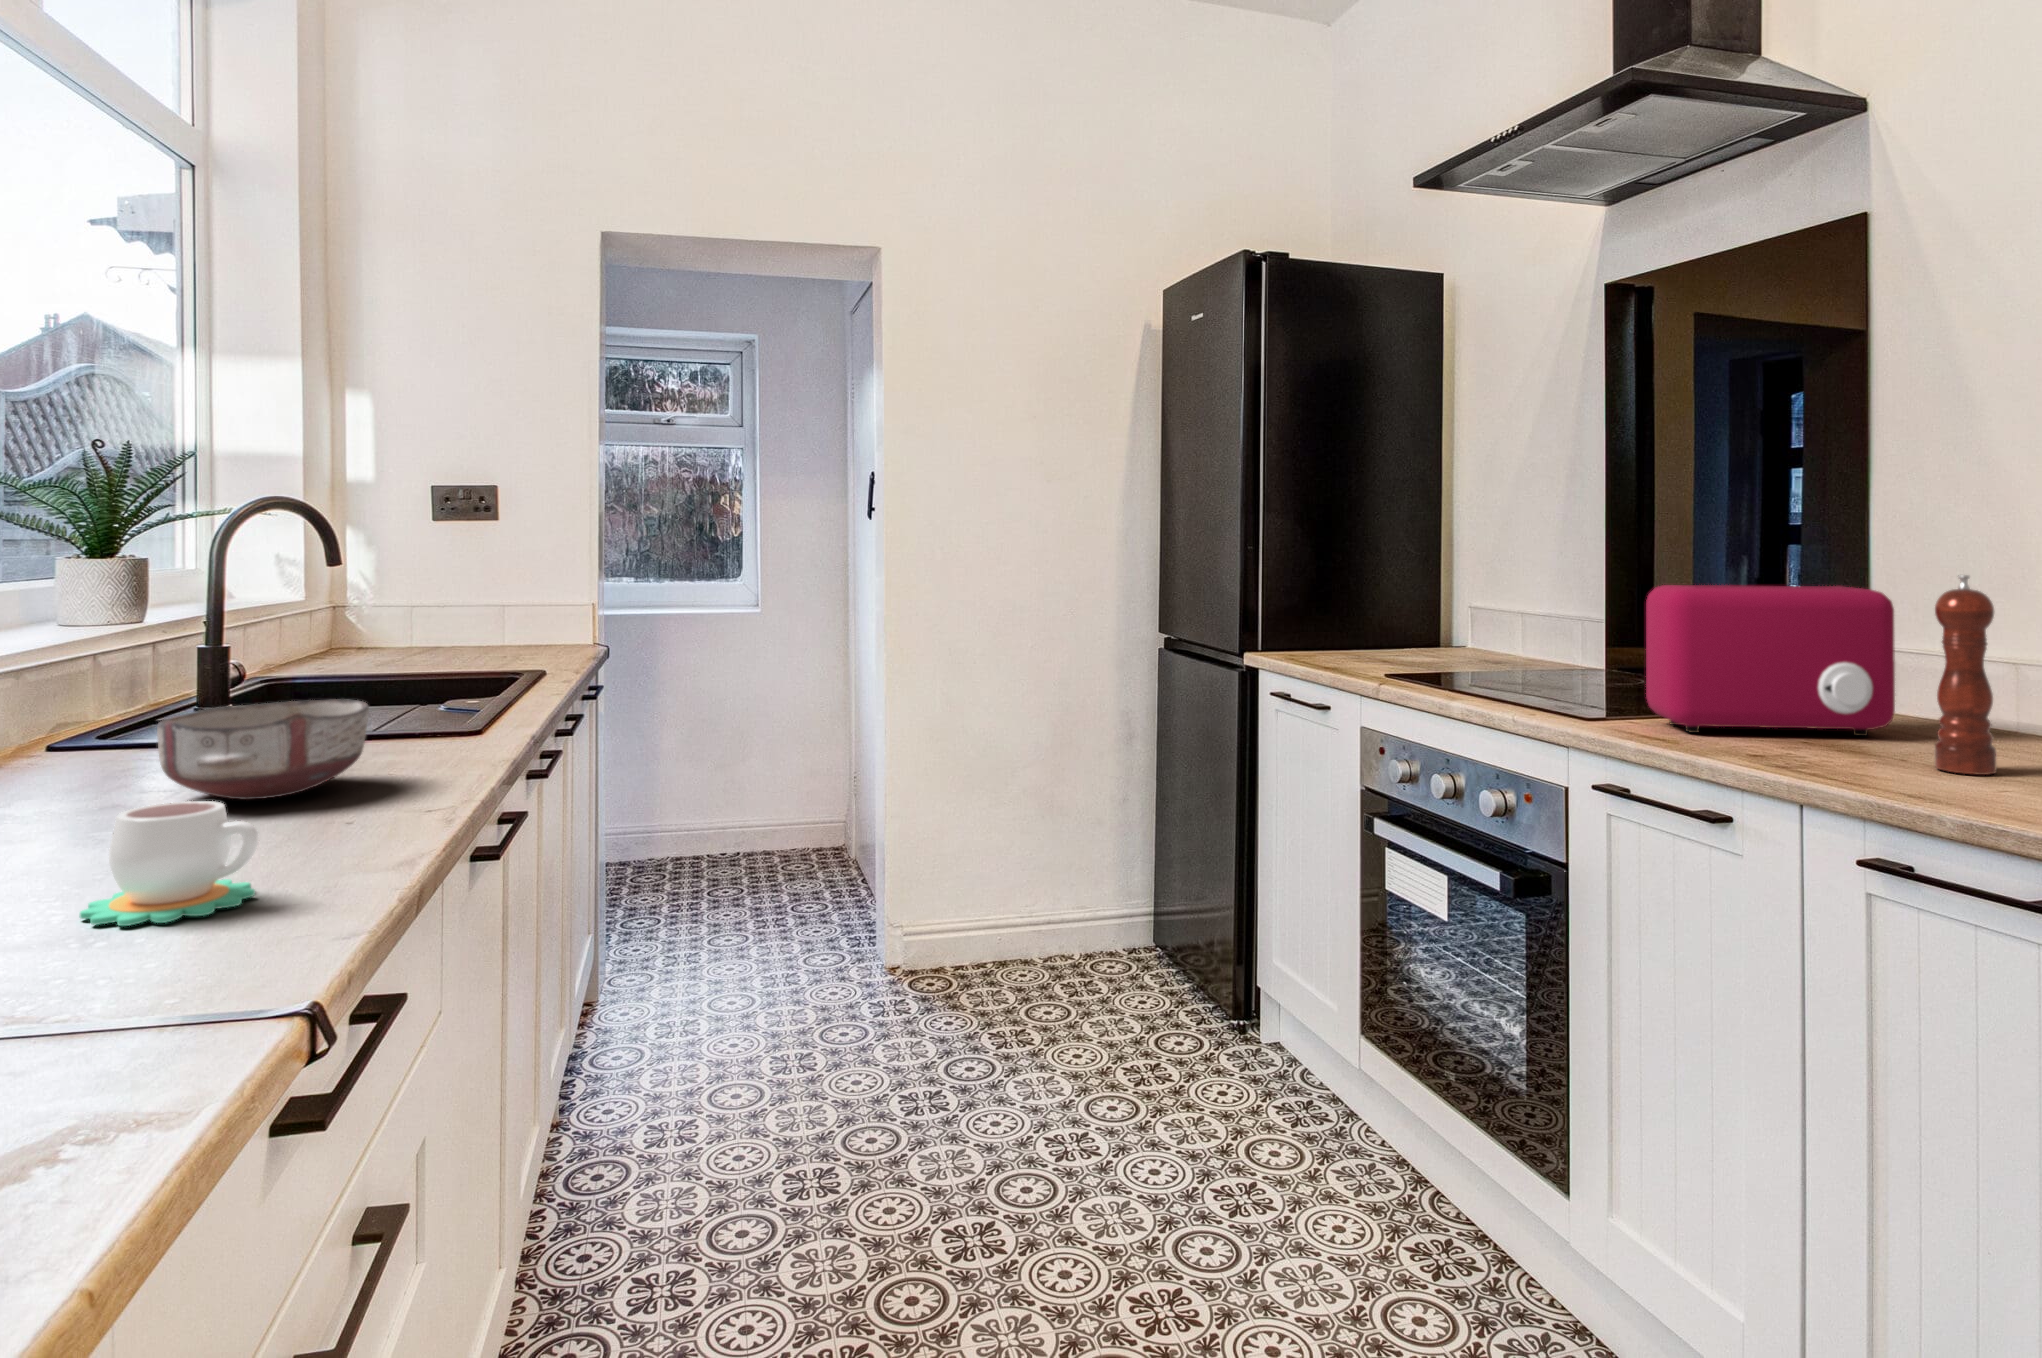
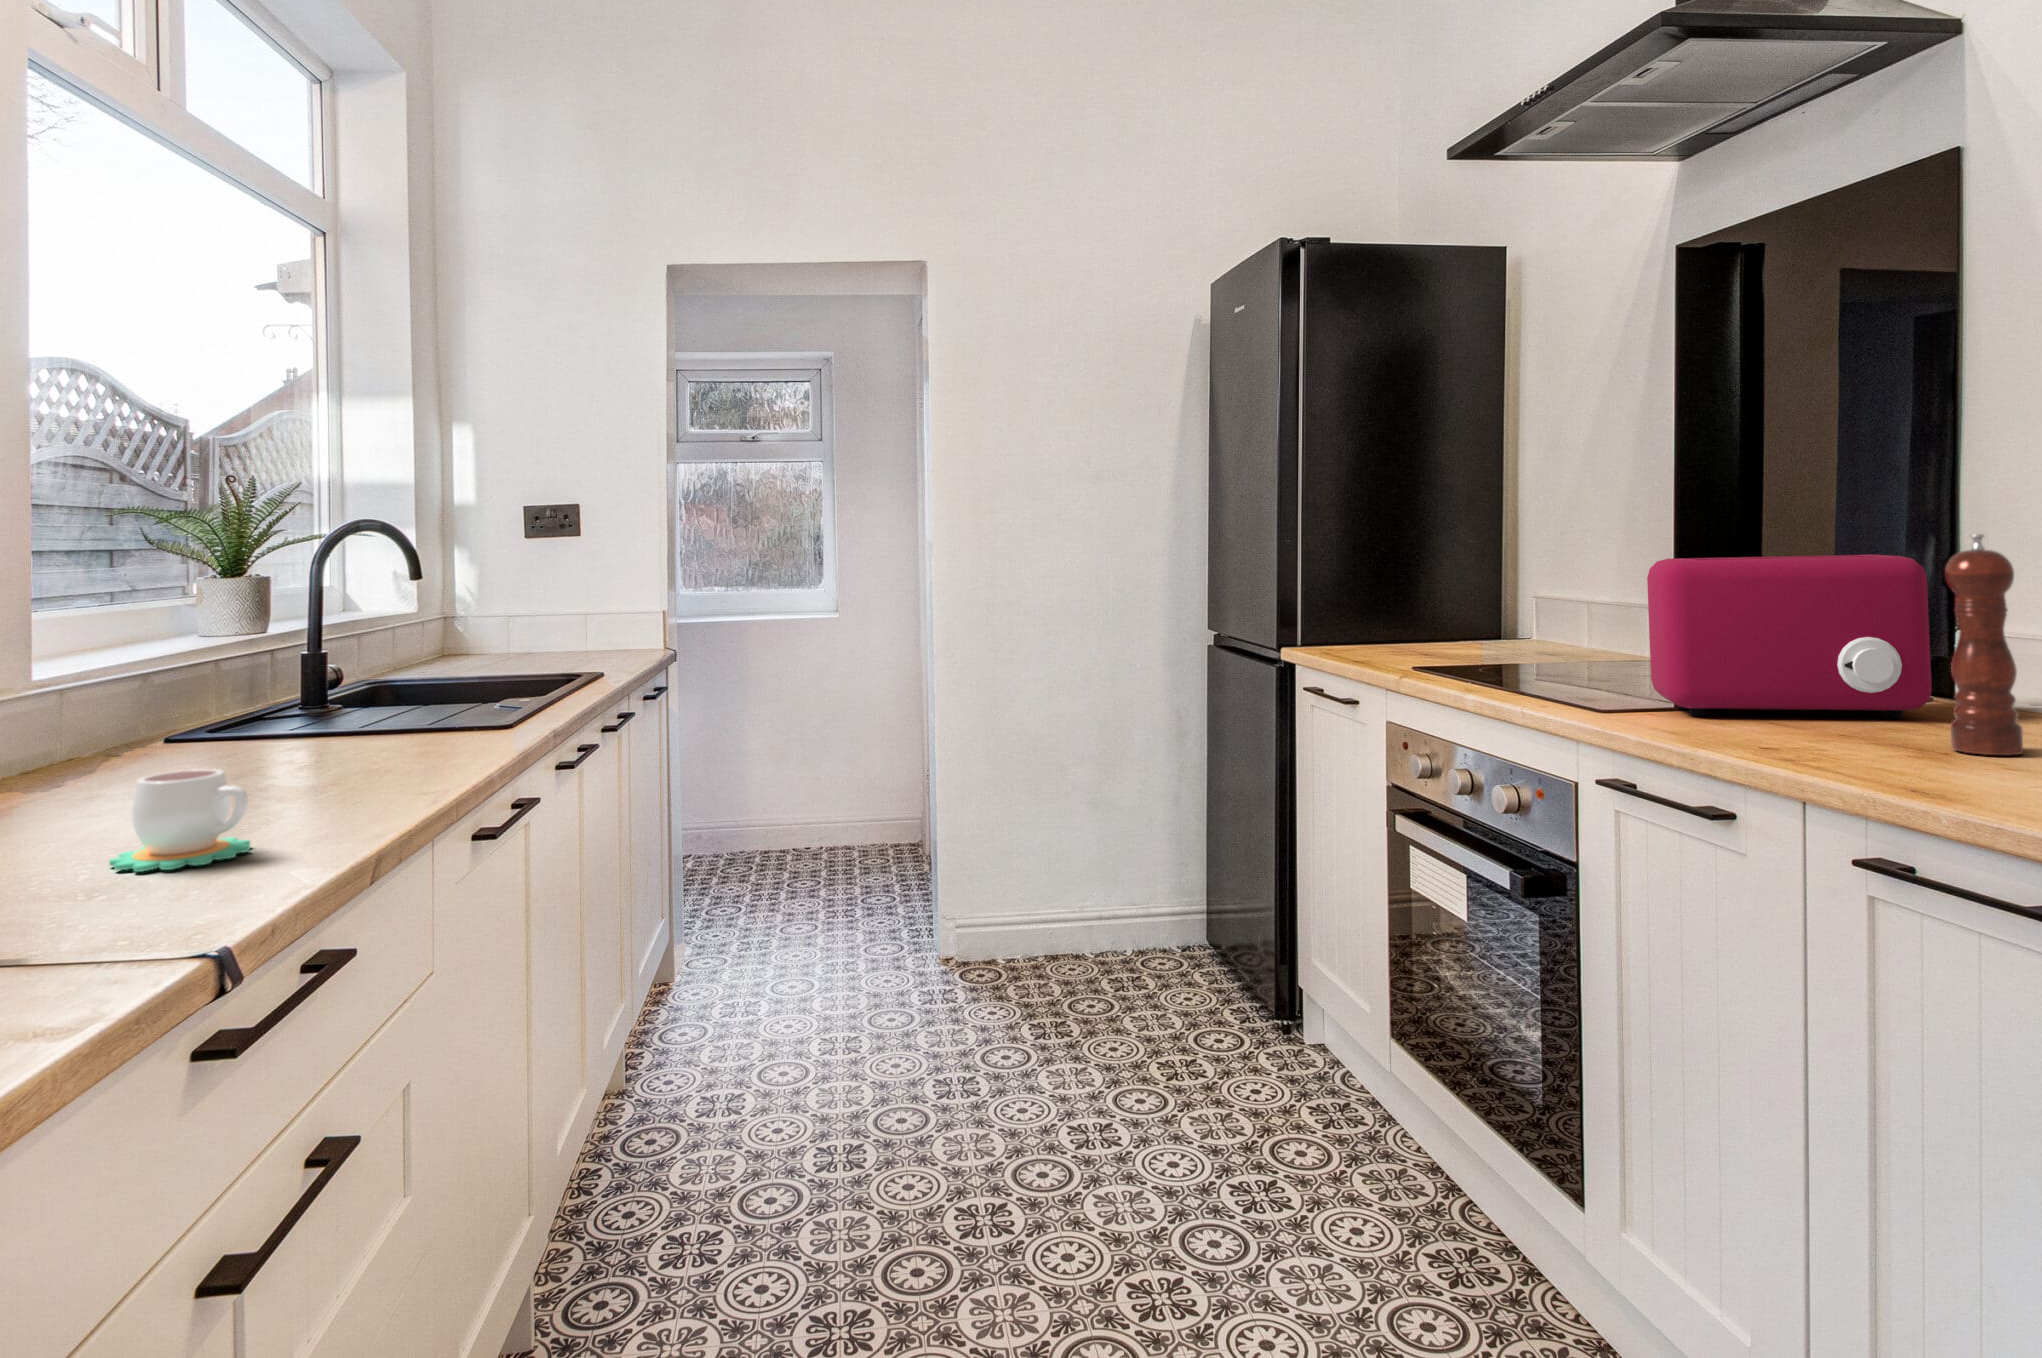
ceramic bowl: present [157,699,369,799] -> none [218,690,394,776]

